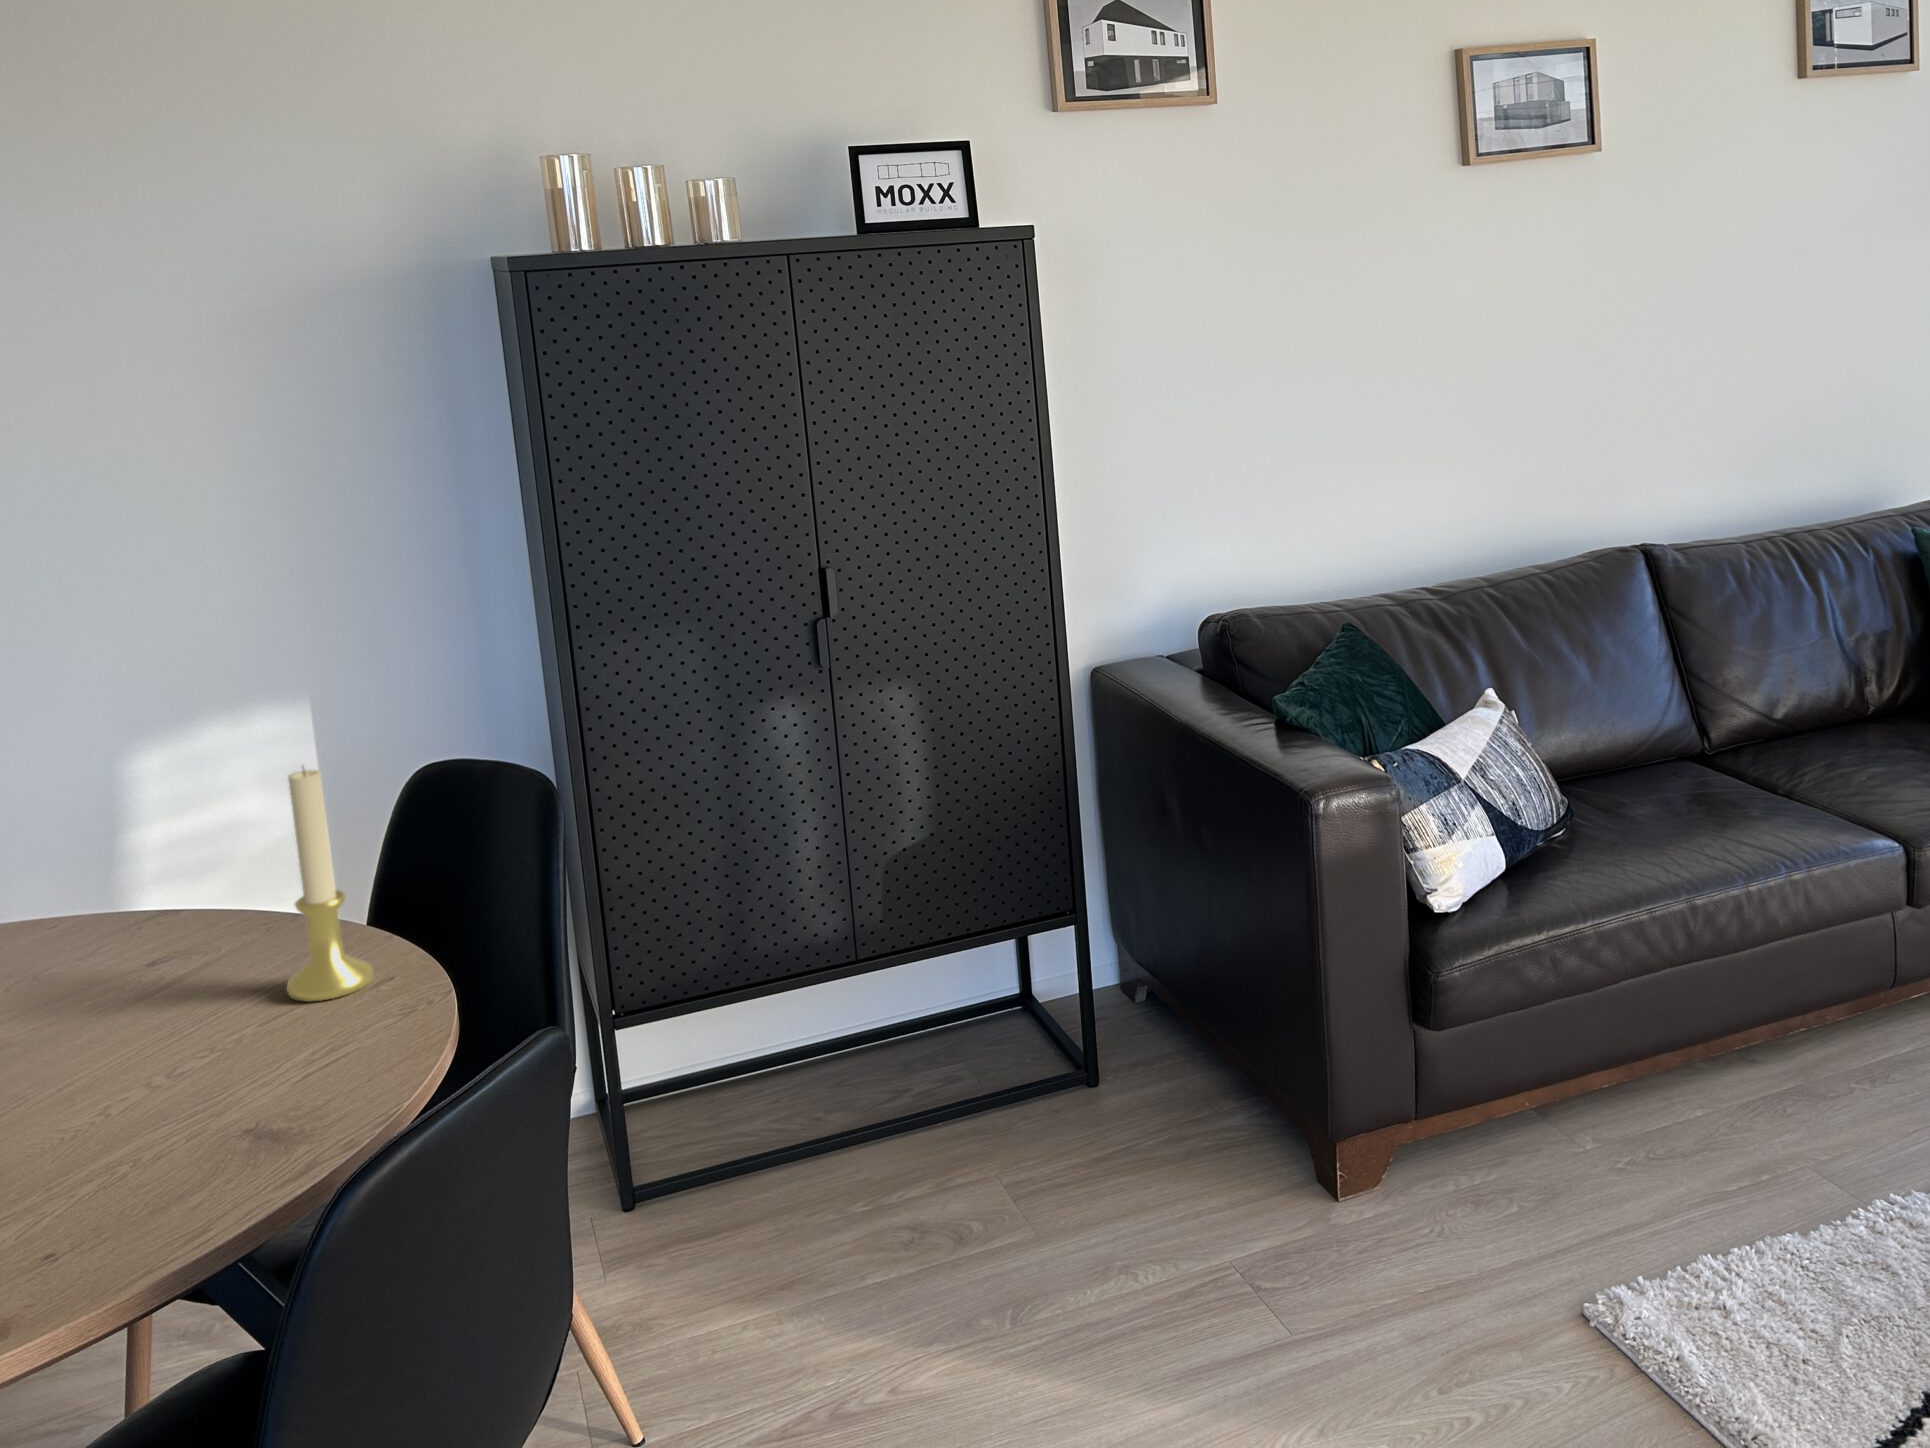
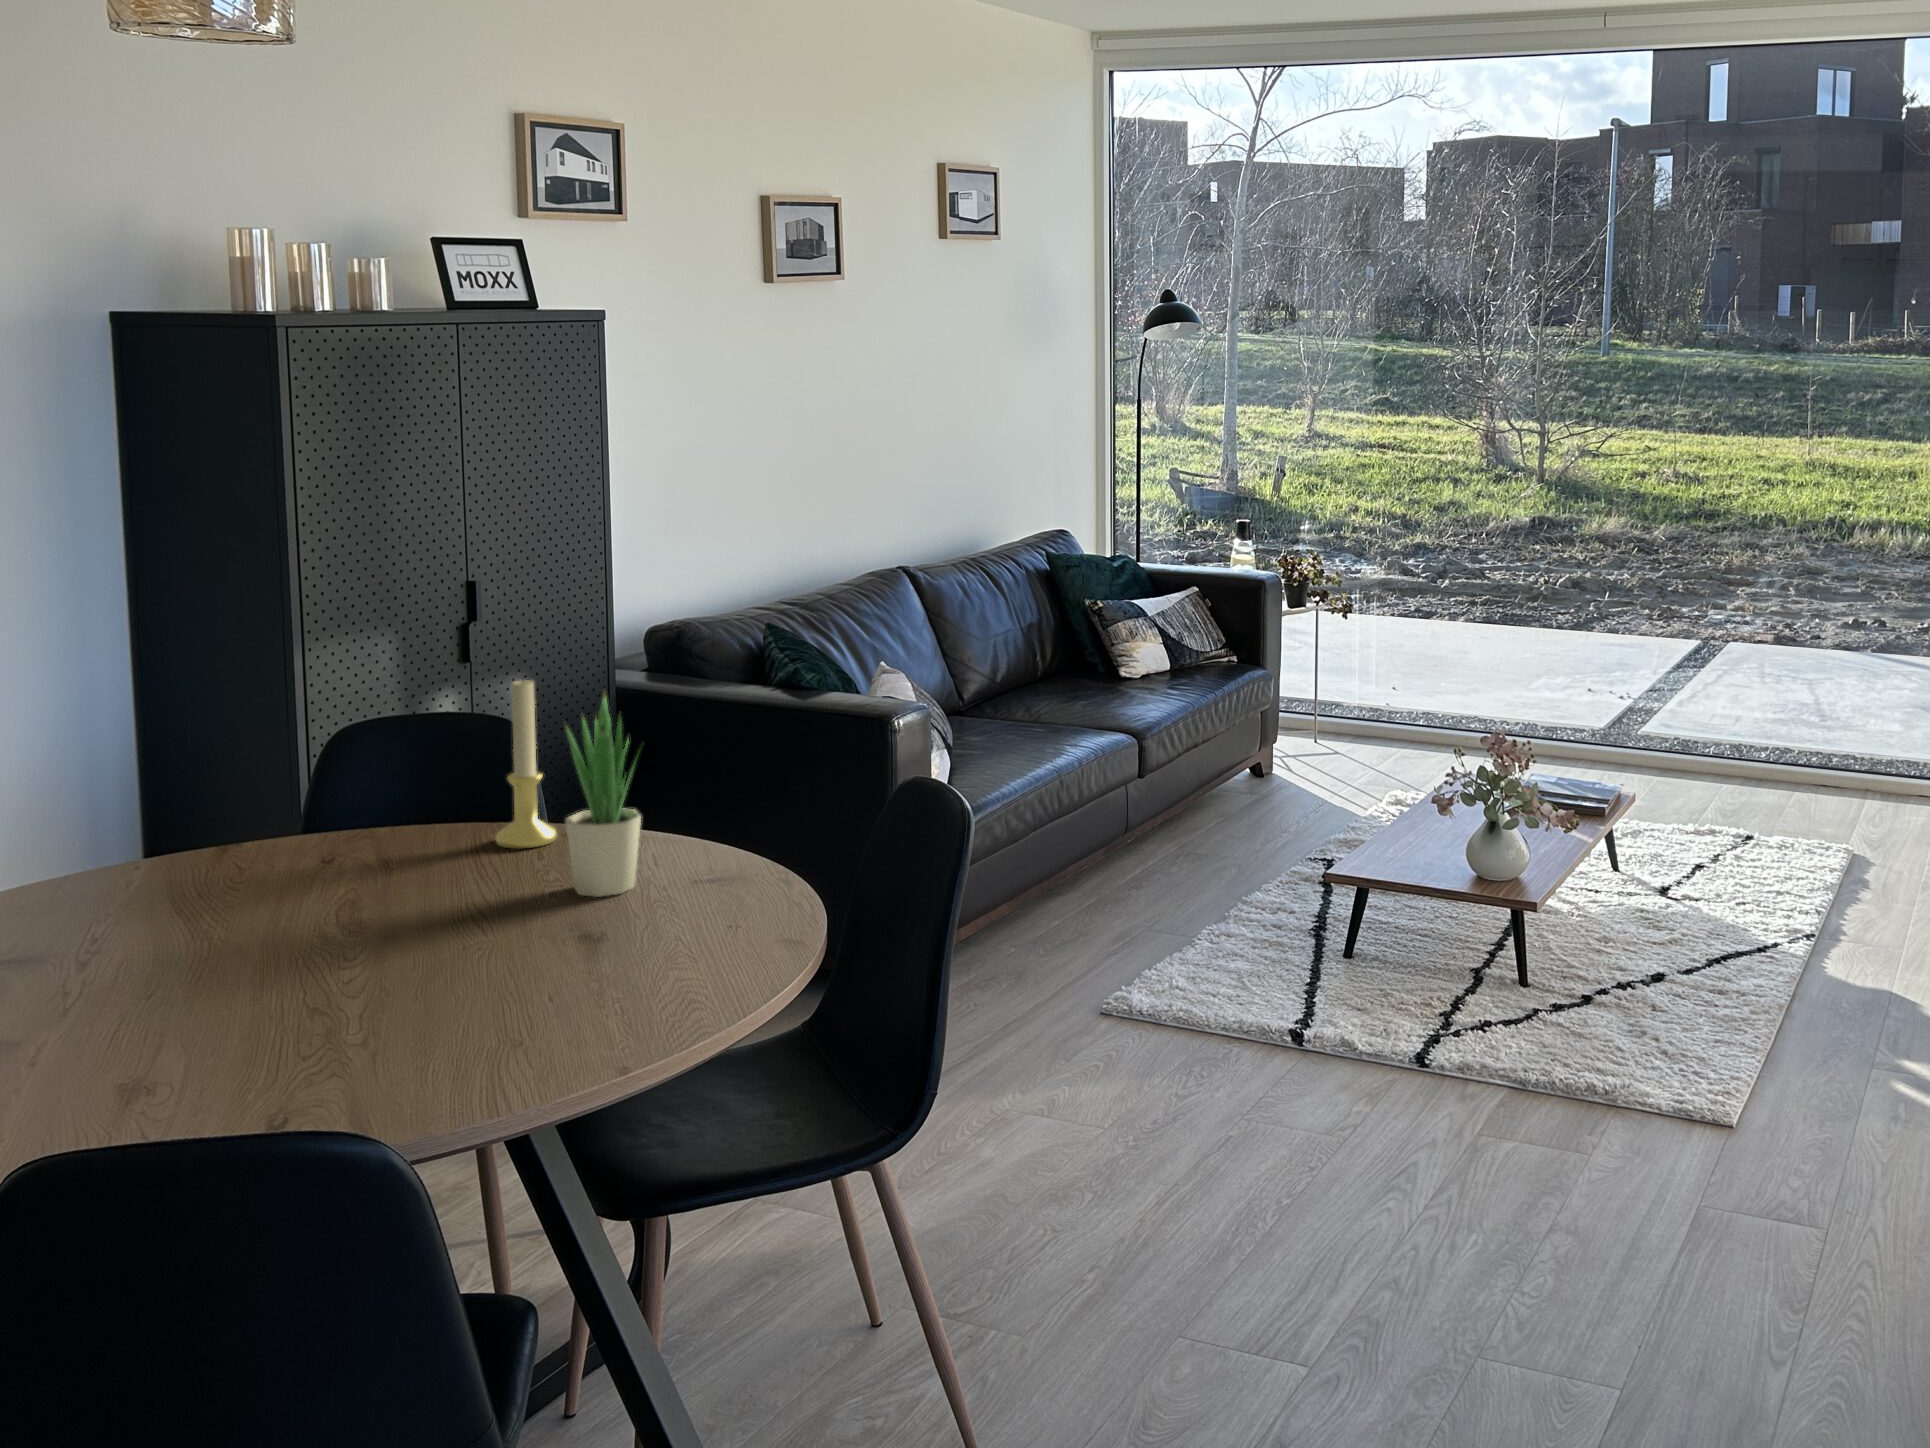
potted plant: none [66,831,211,1135] -> present [565,691,641,897]

